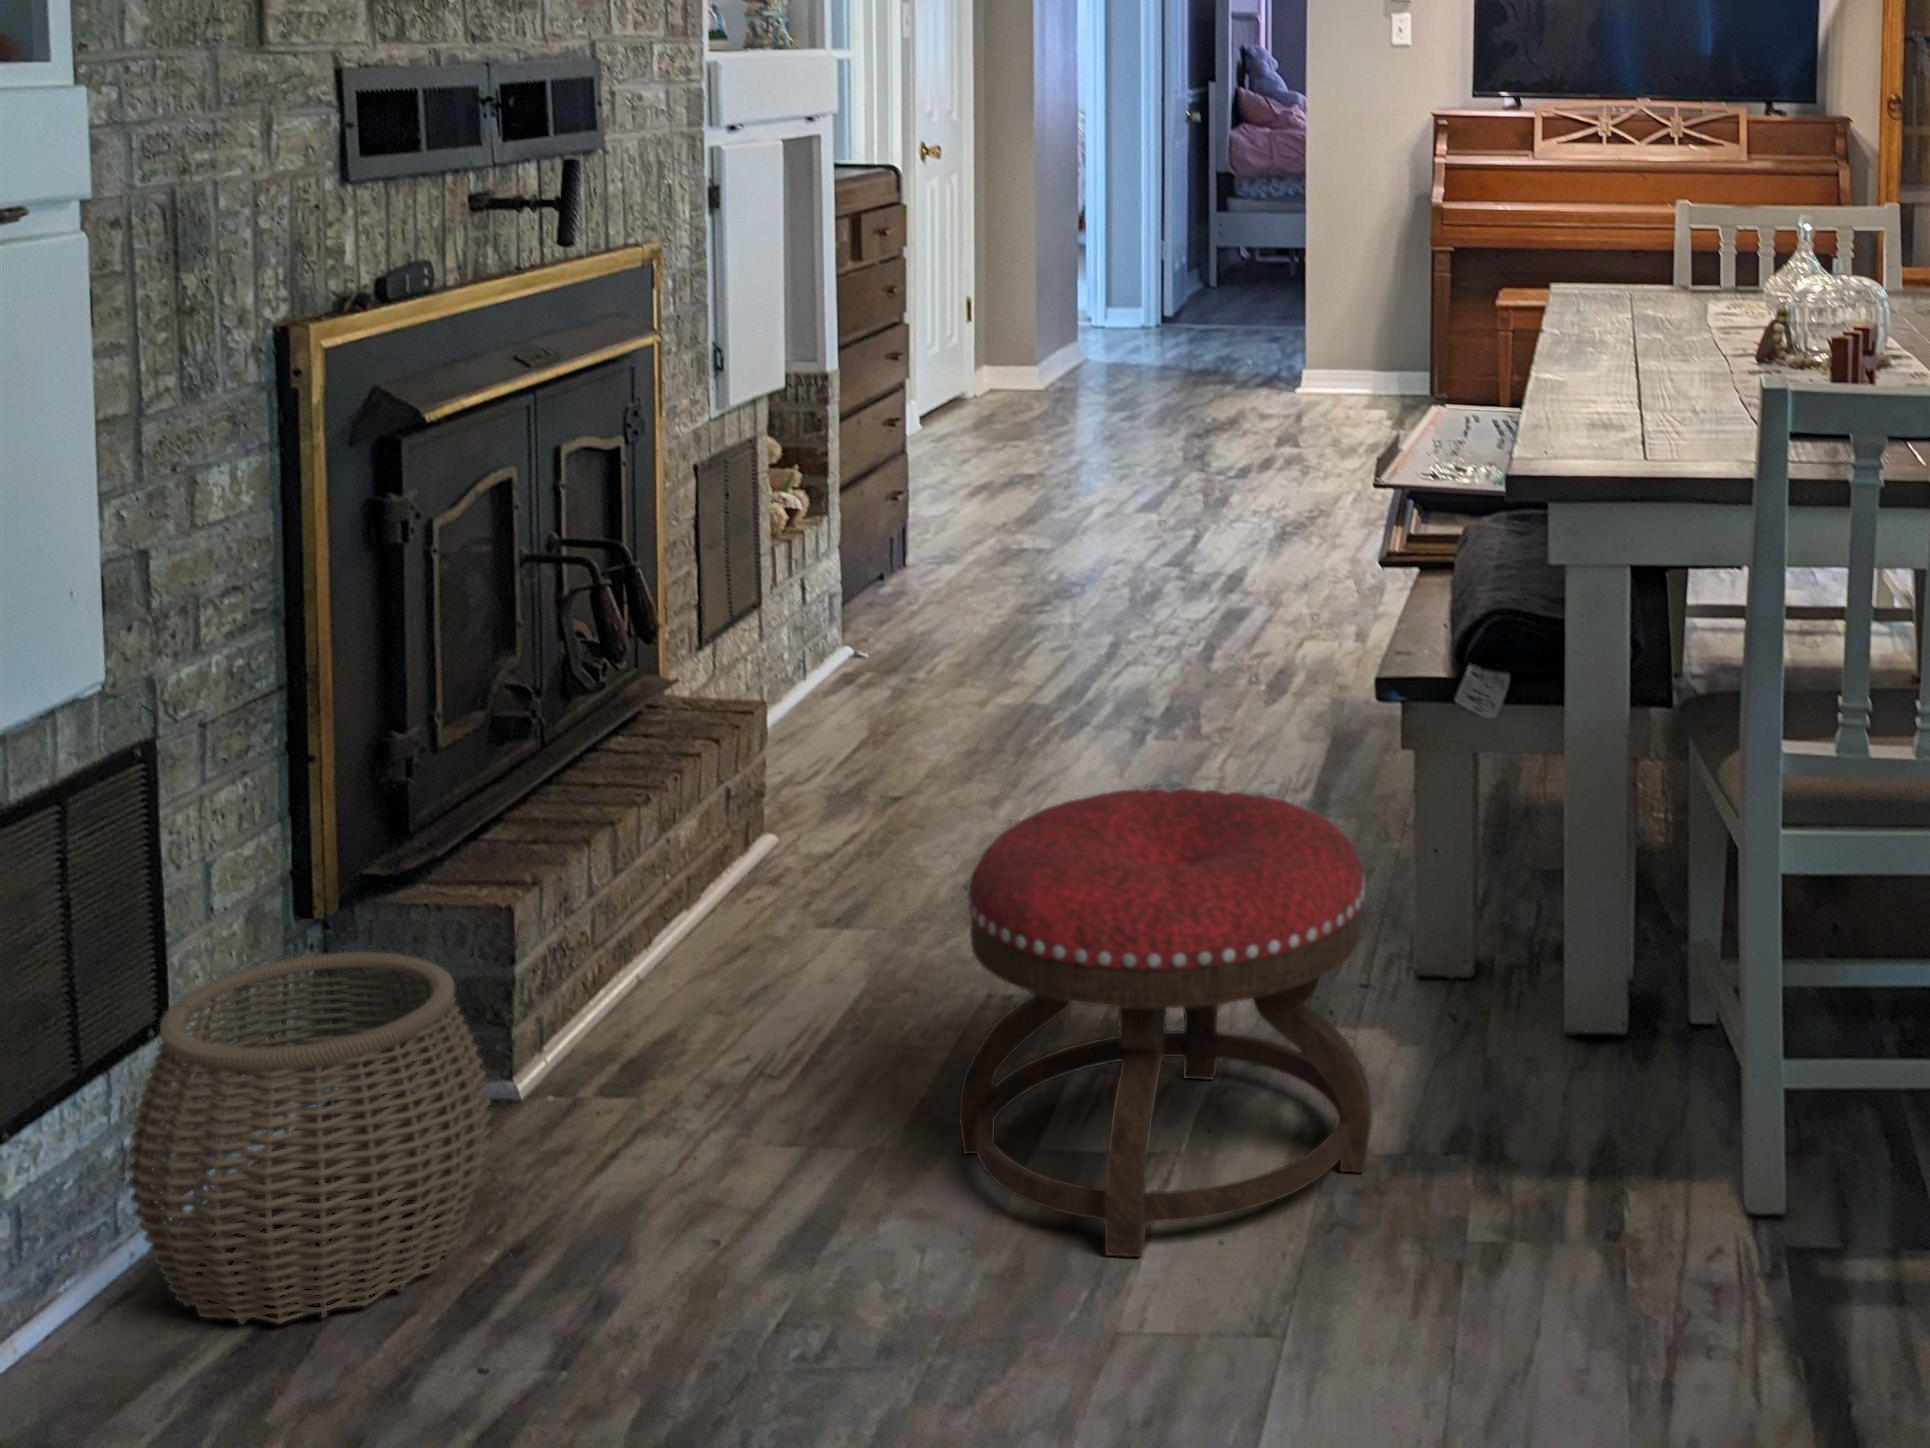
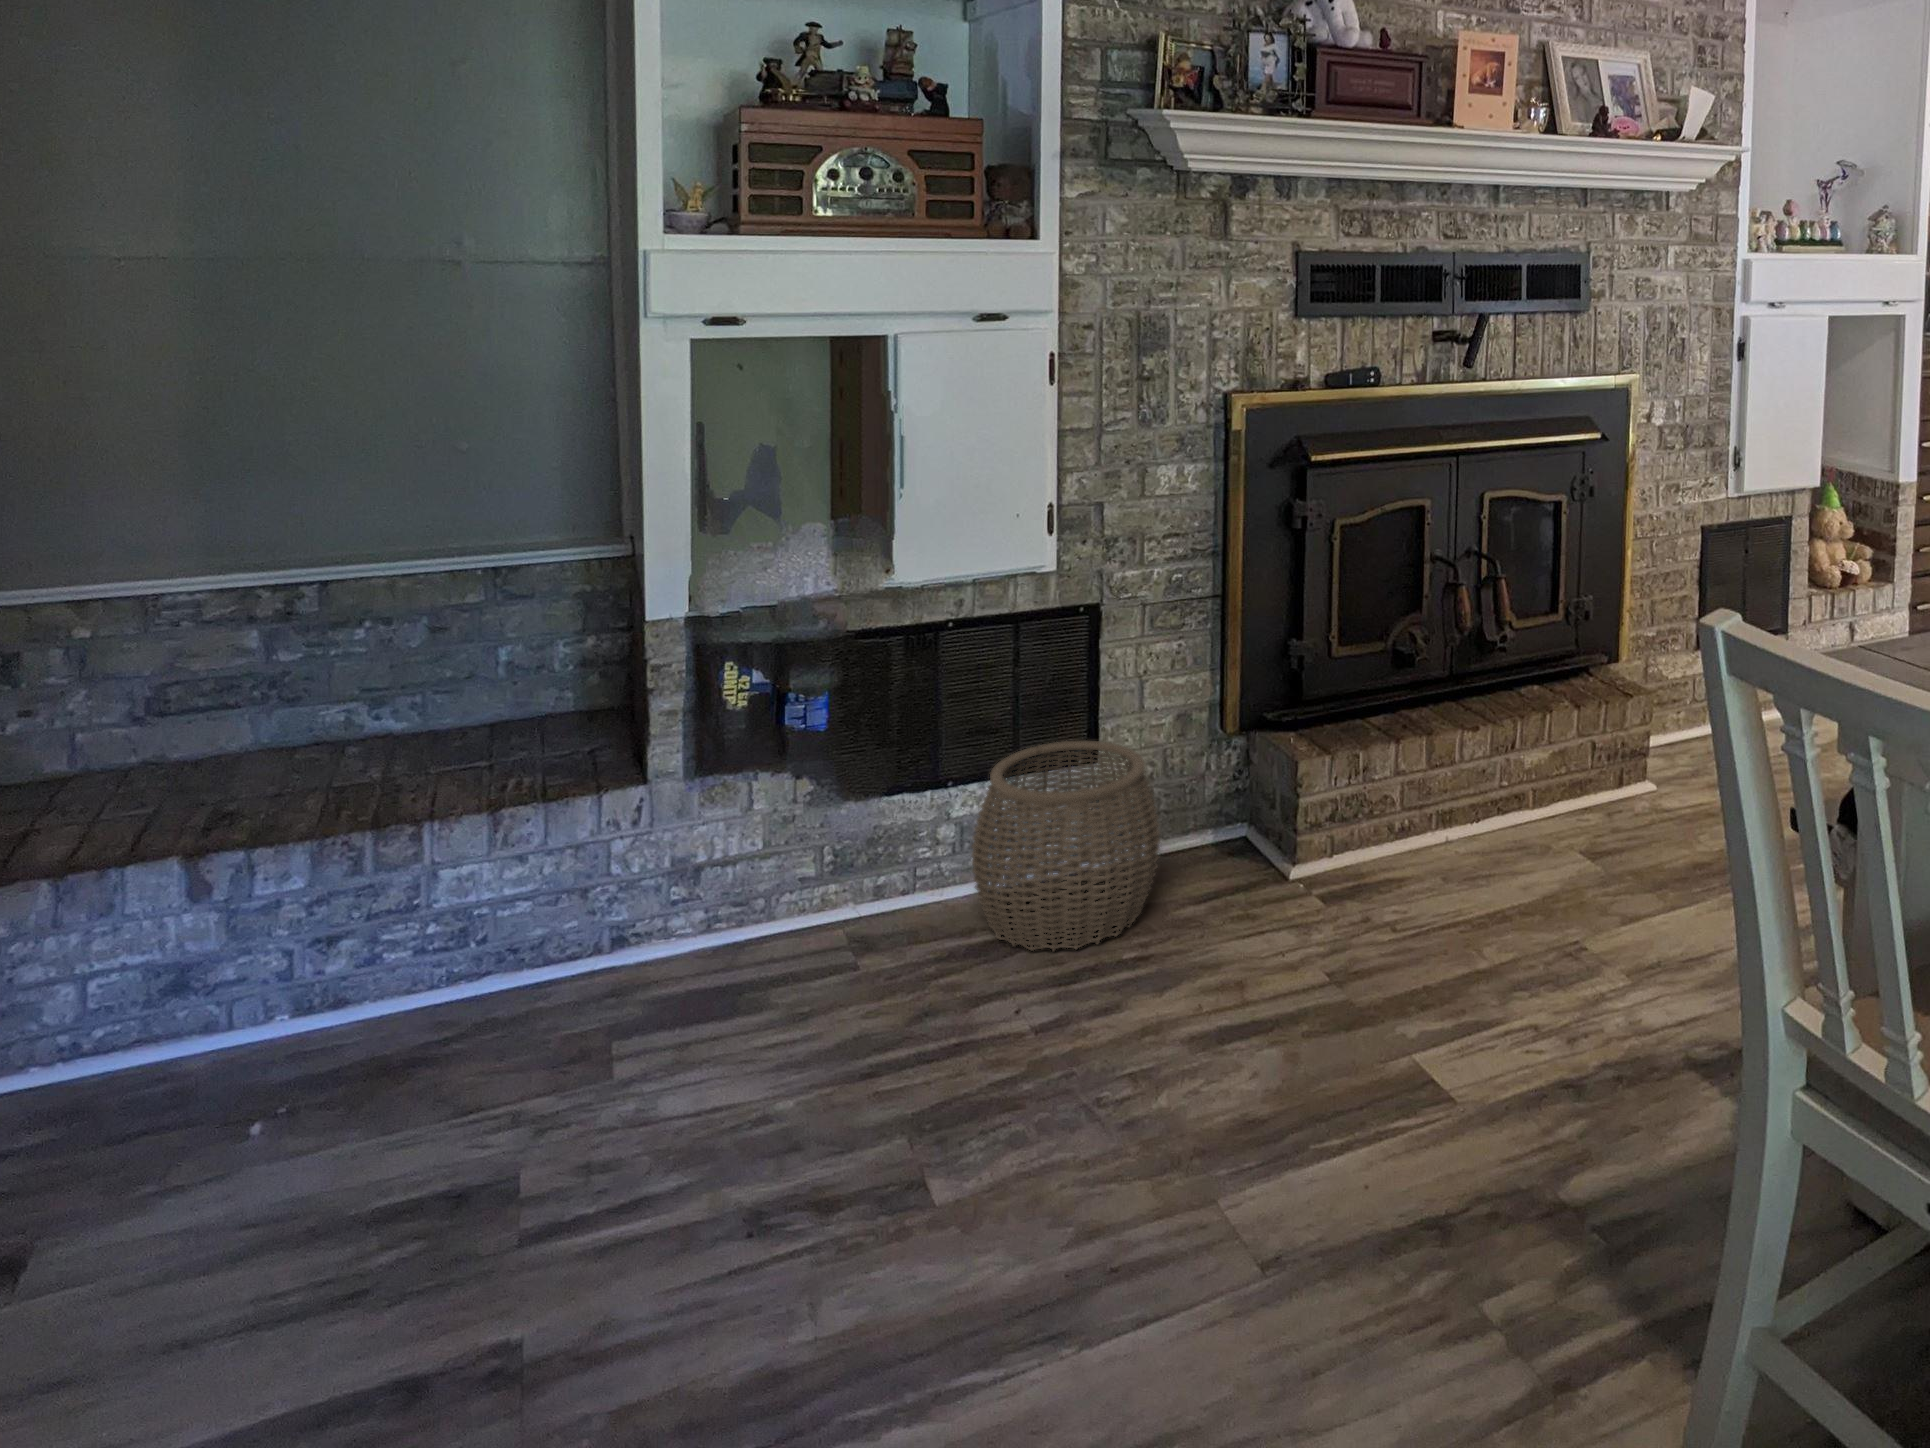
ottoman: present [959,789,1372,1257] -> none [1285,804,1601,1210]

